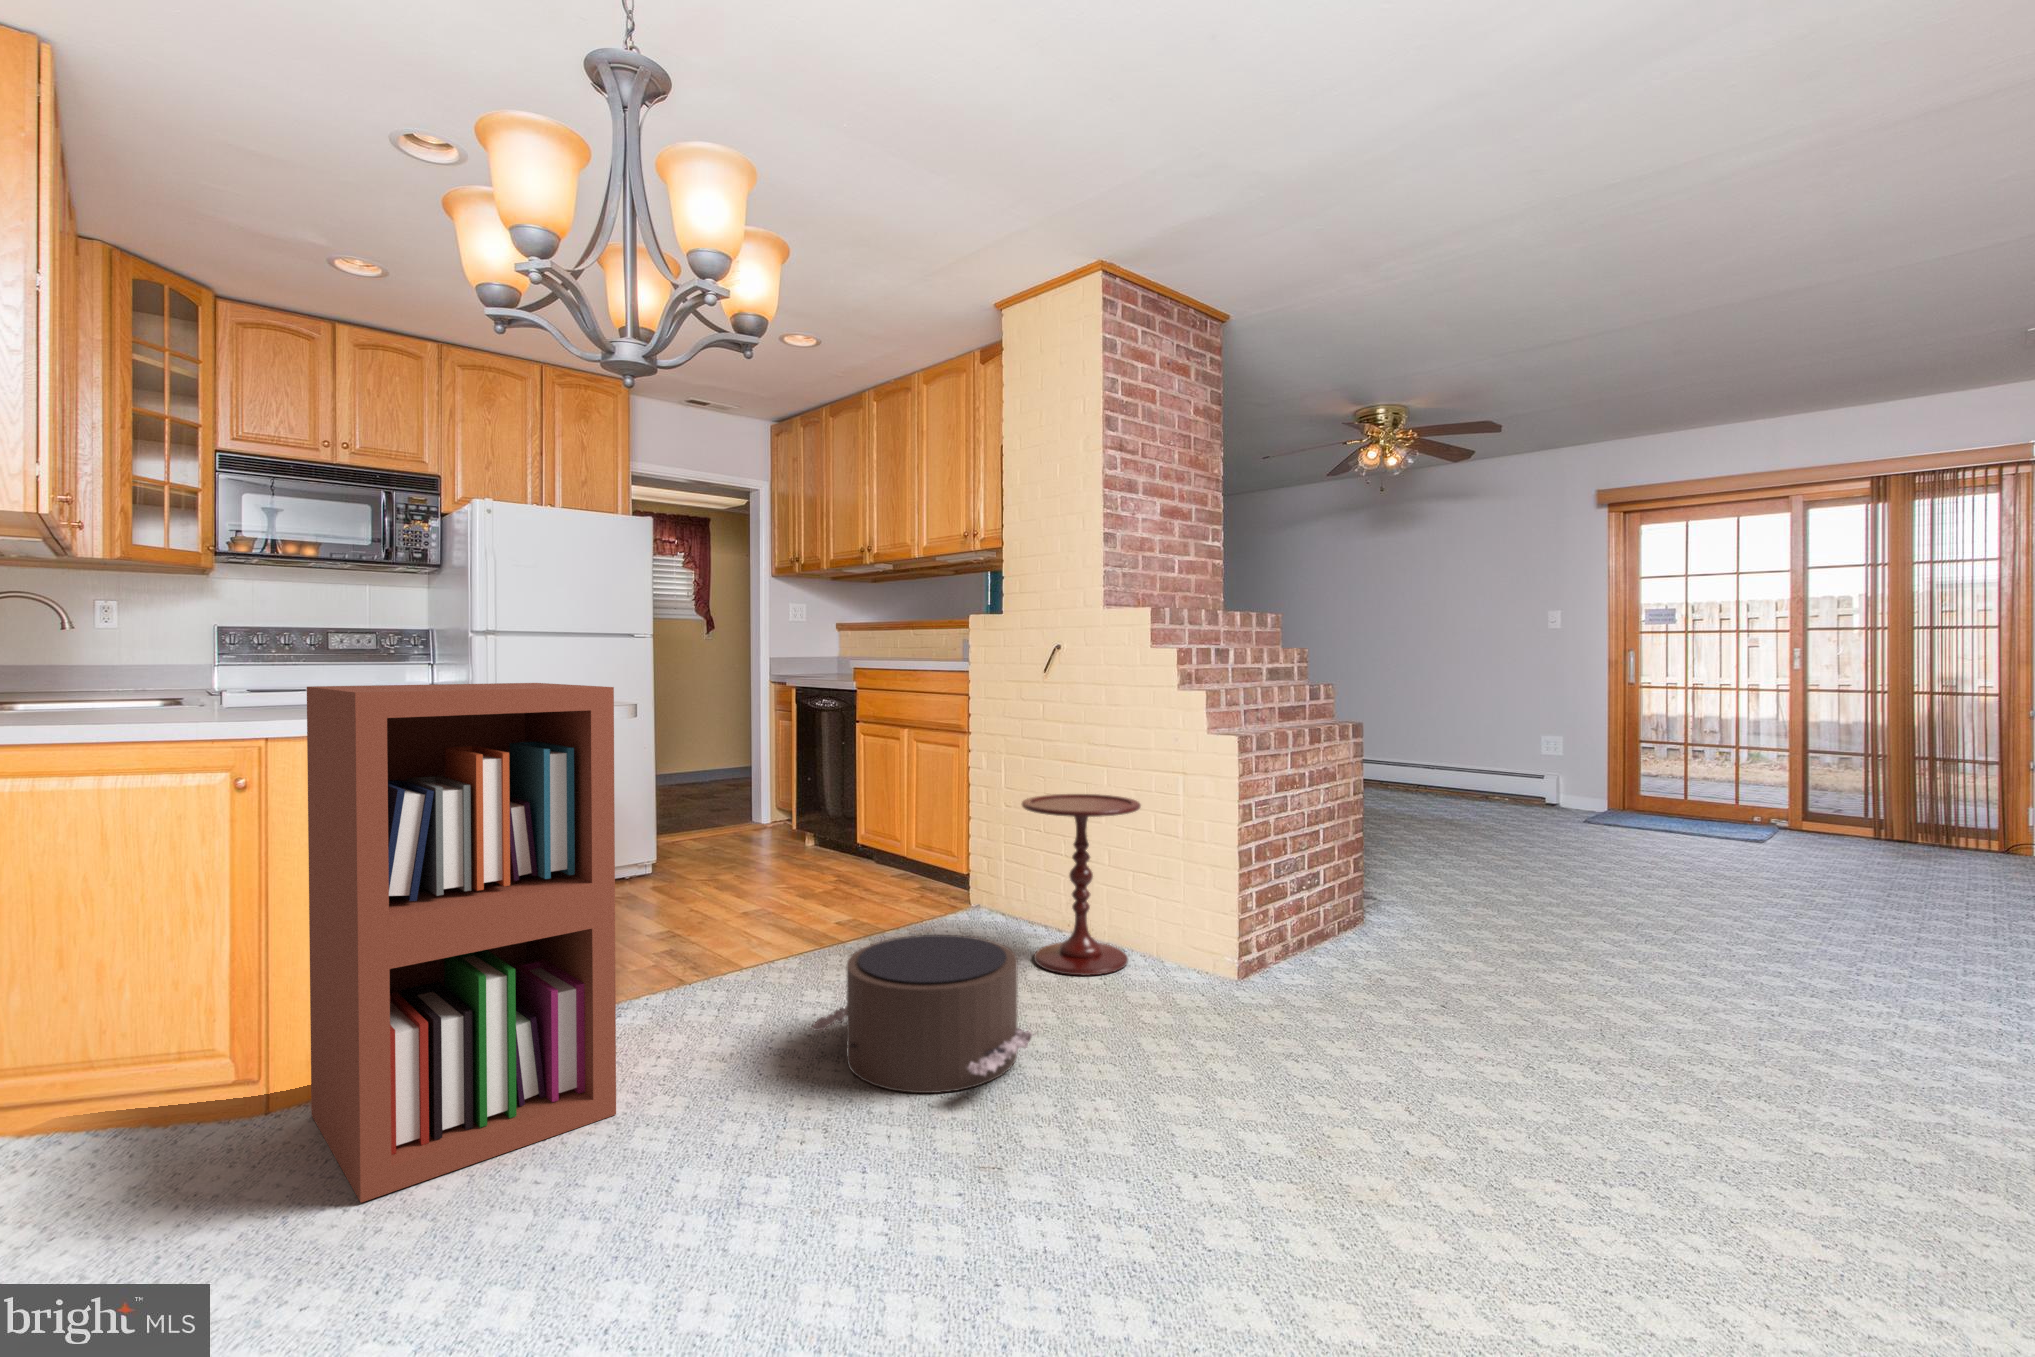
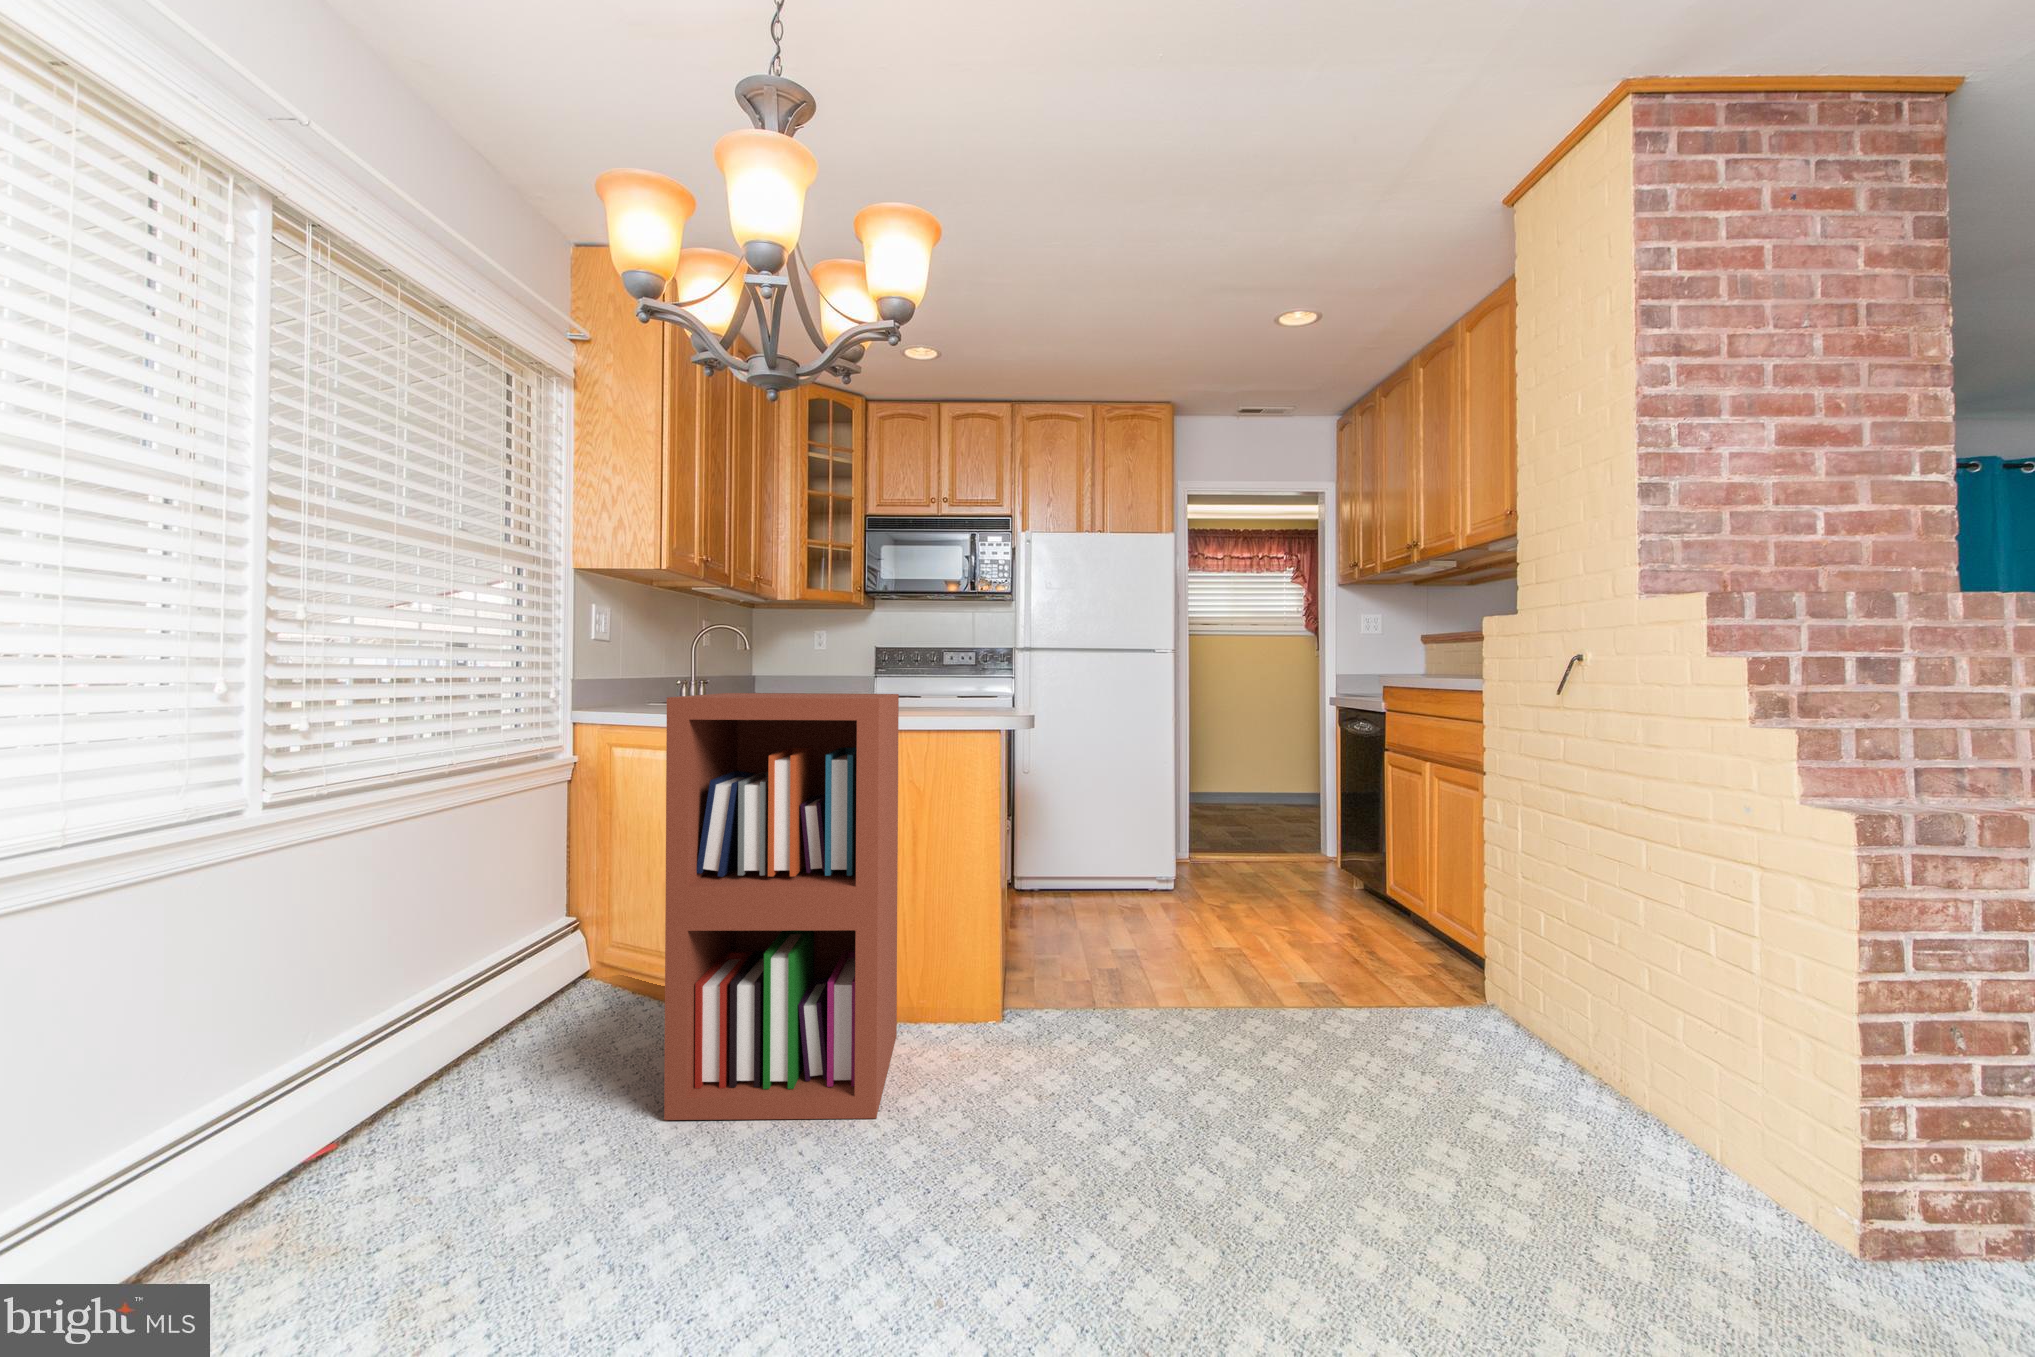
side table: present [1022,794,1141,975] -> none [1459,869,1664,1158]
pouf: present [810,935,1036,1093] -> none [1084,1016,1327,1245]

